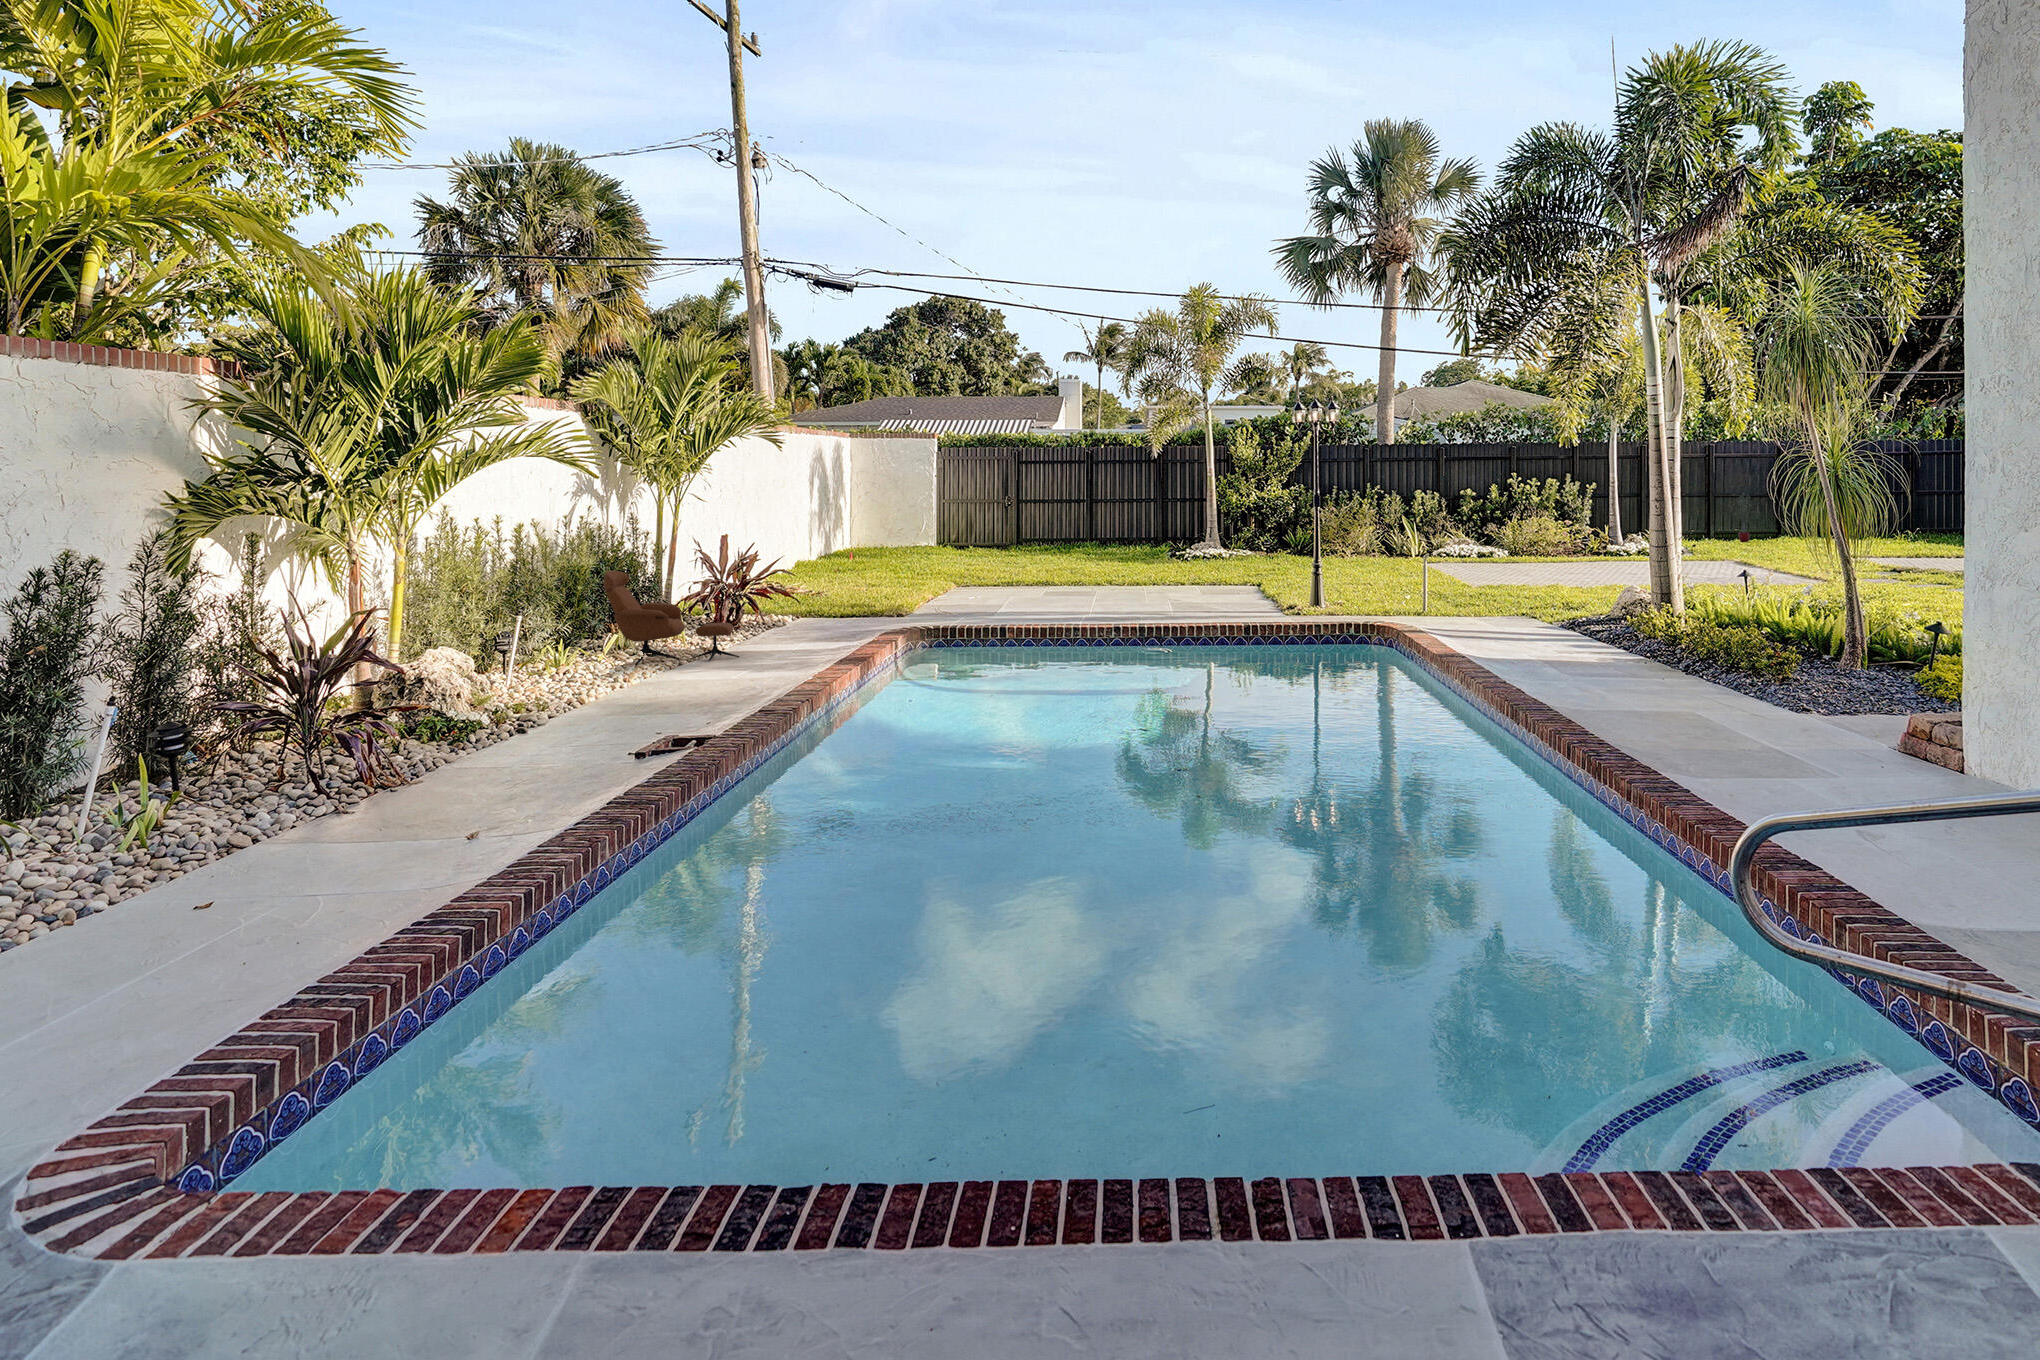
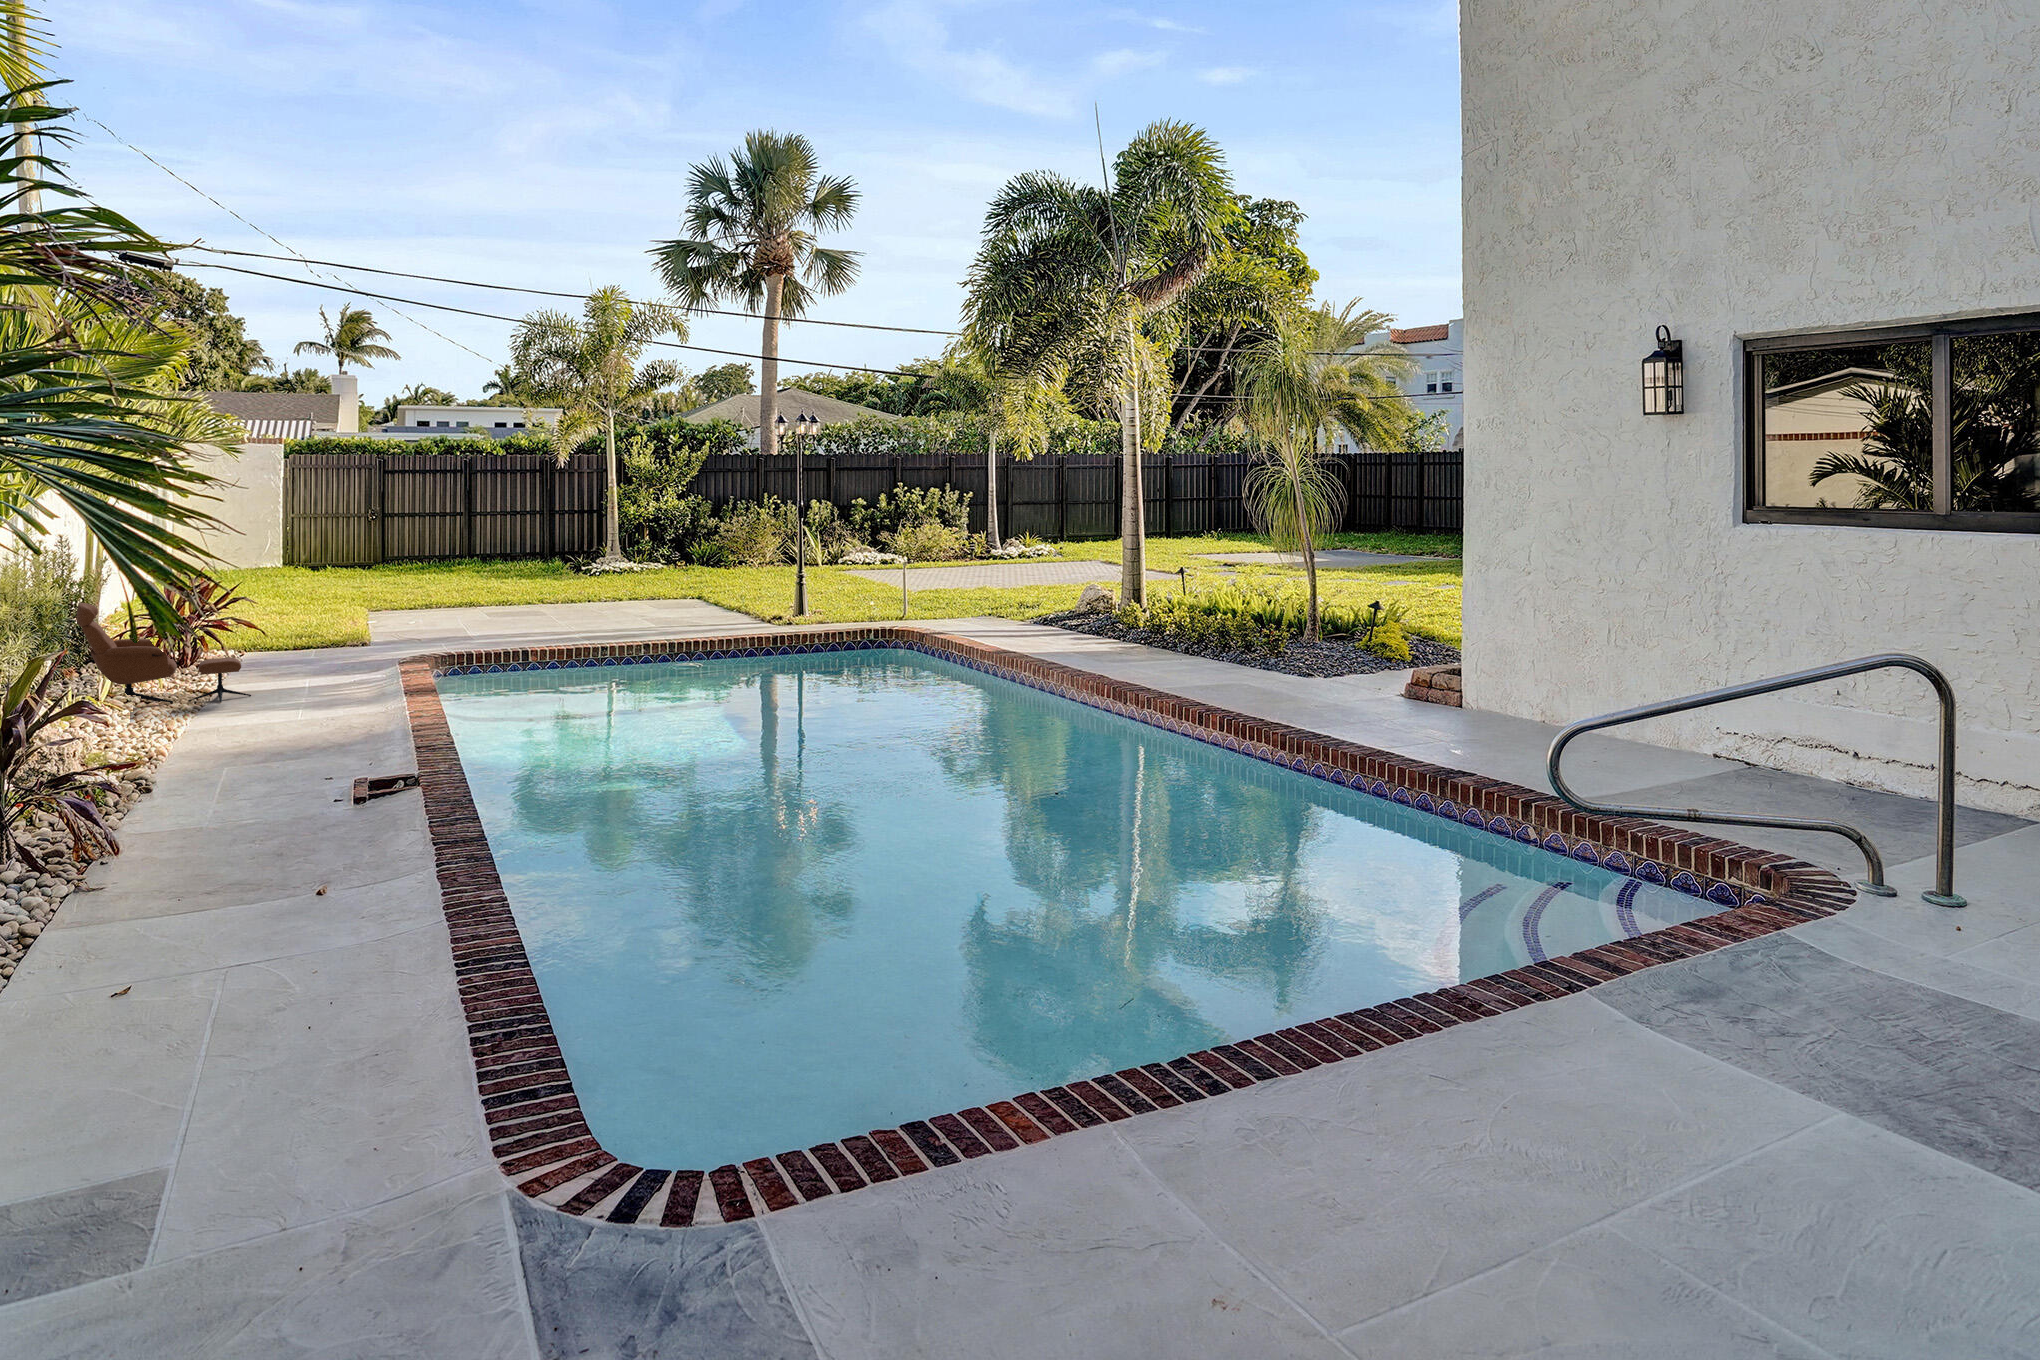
potted tree: present [1733,493,1760,542] -> none [1078,503,1102,546]

